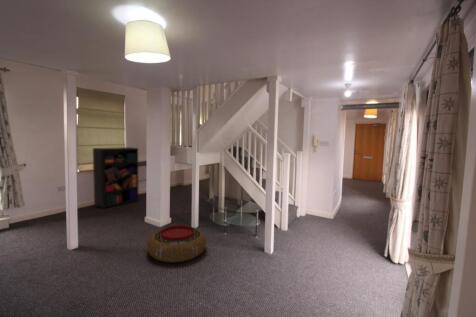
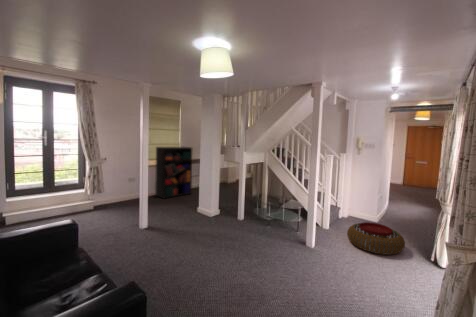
pouf: present [147,225,206,263] -> present [347,222,405,255]

